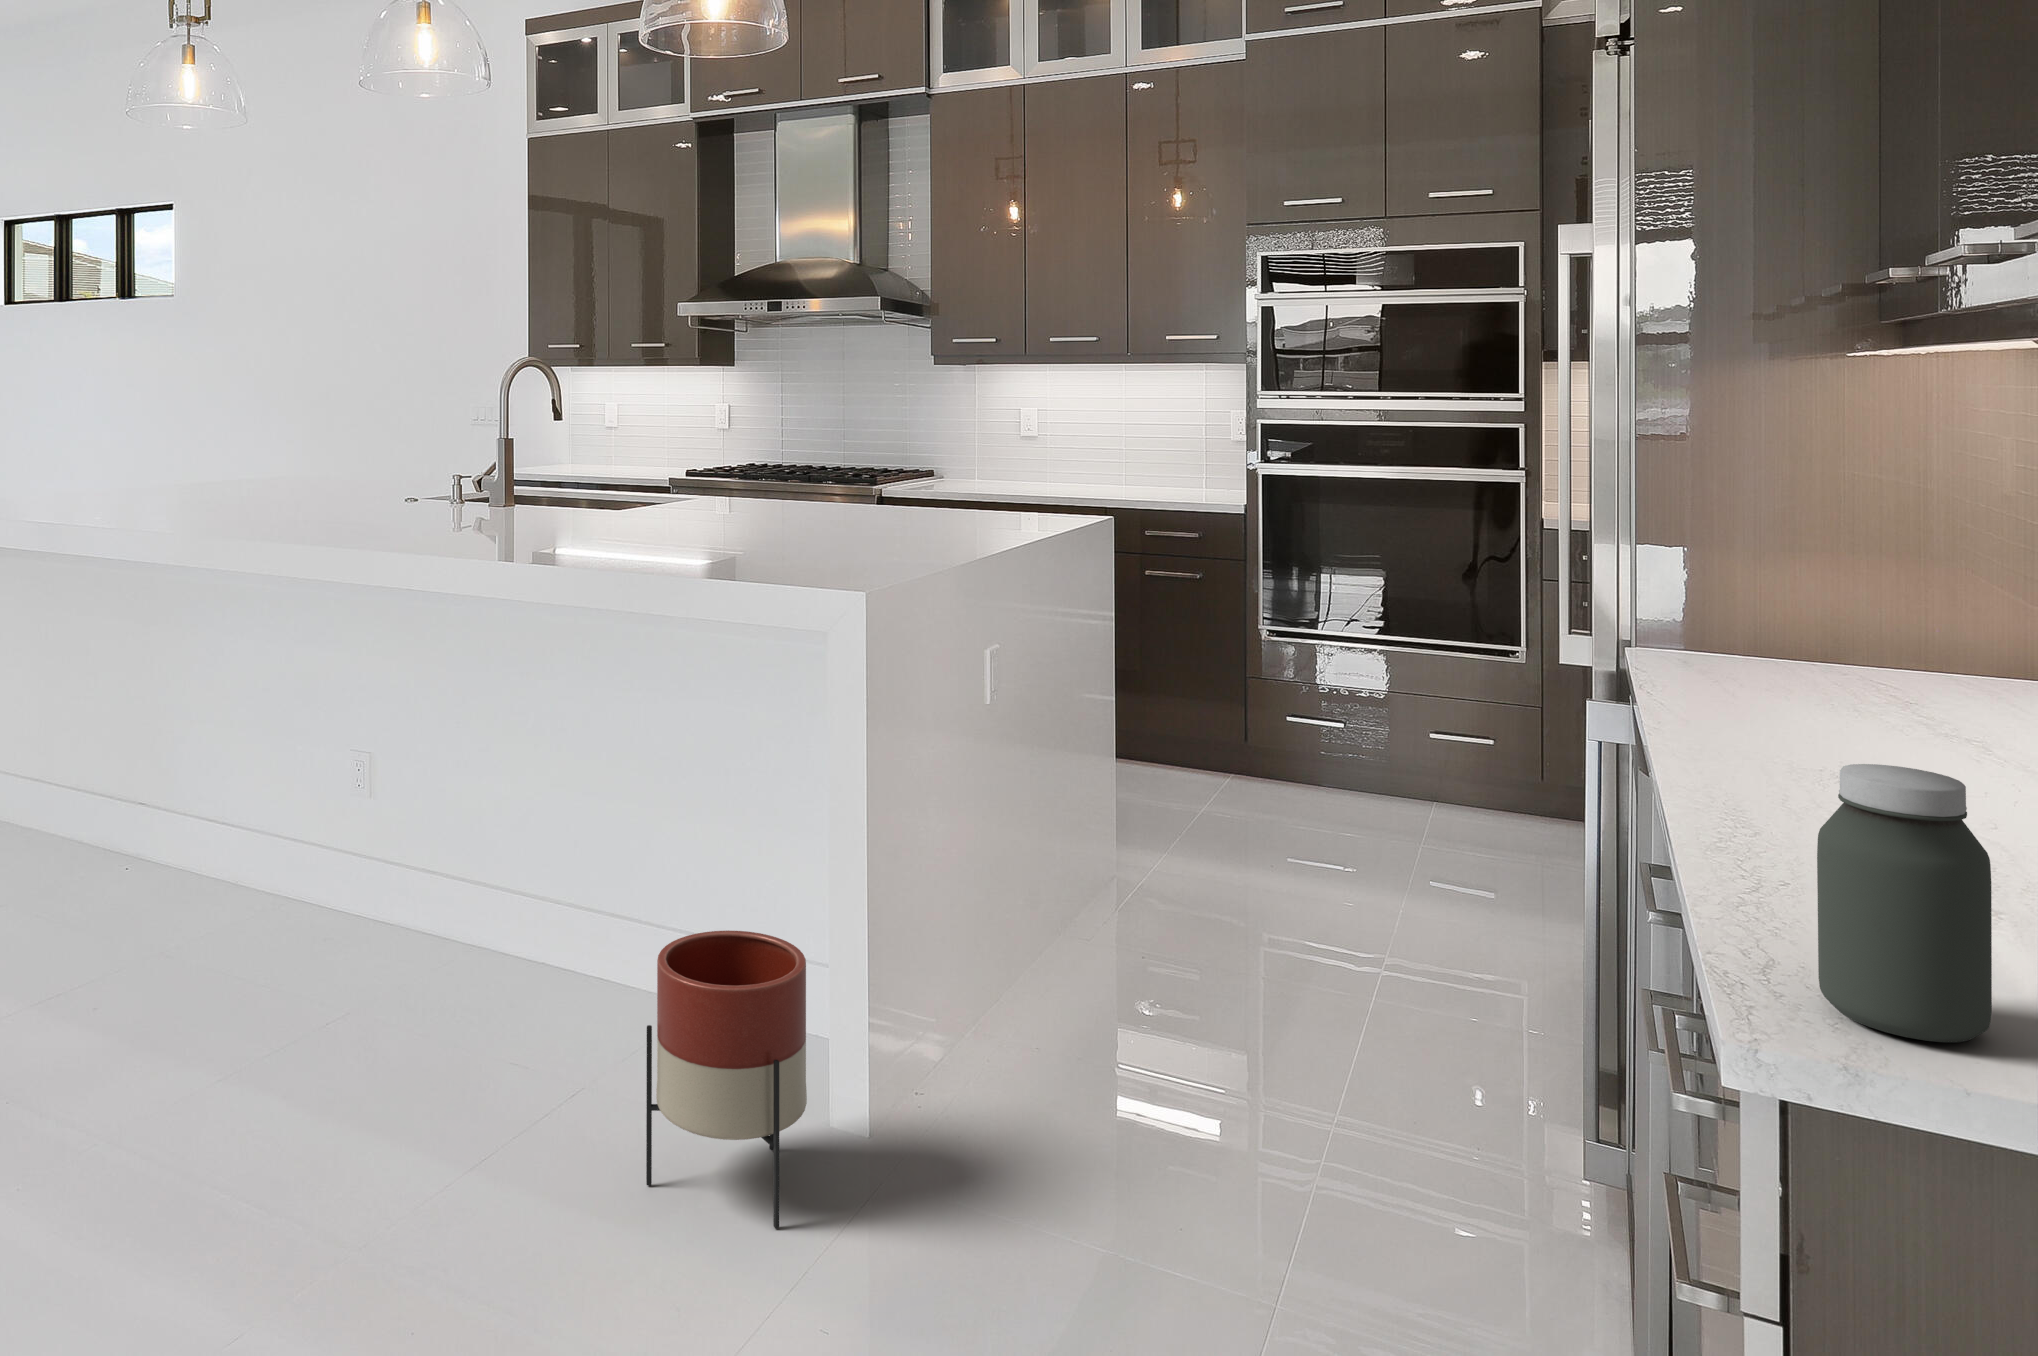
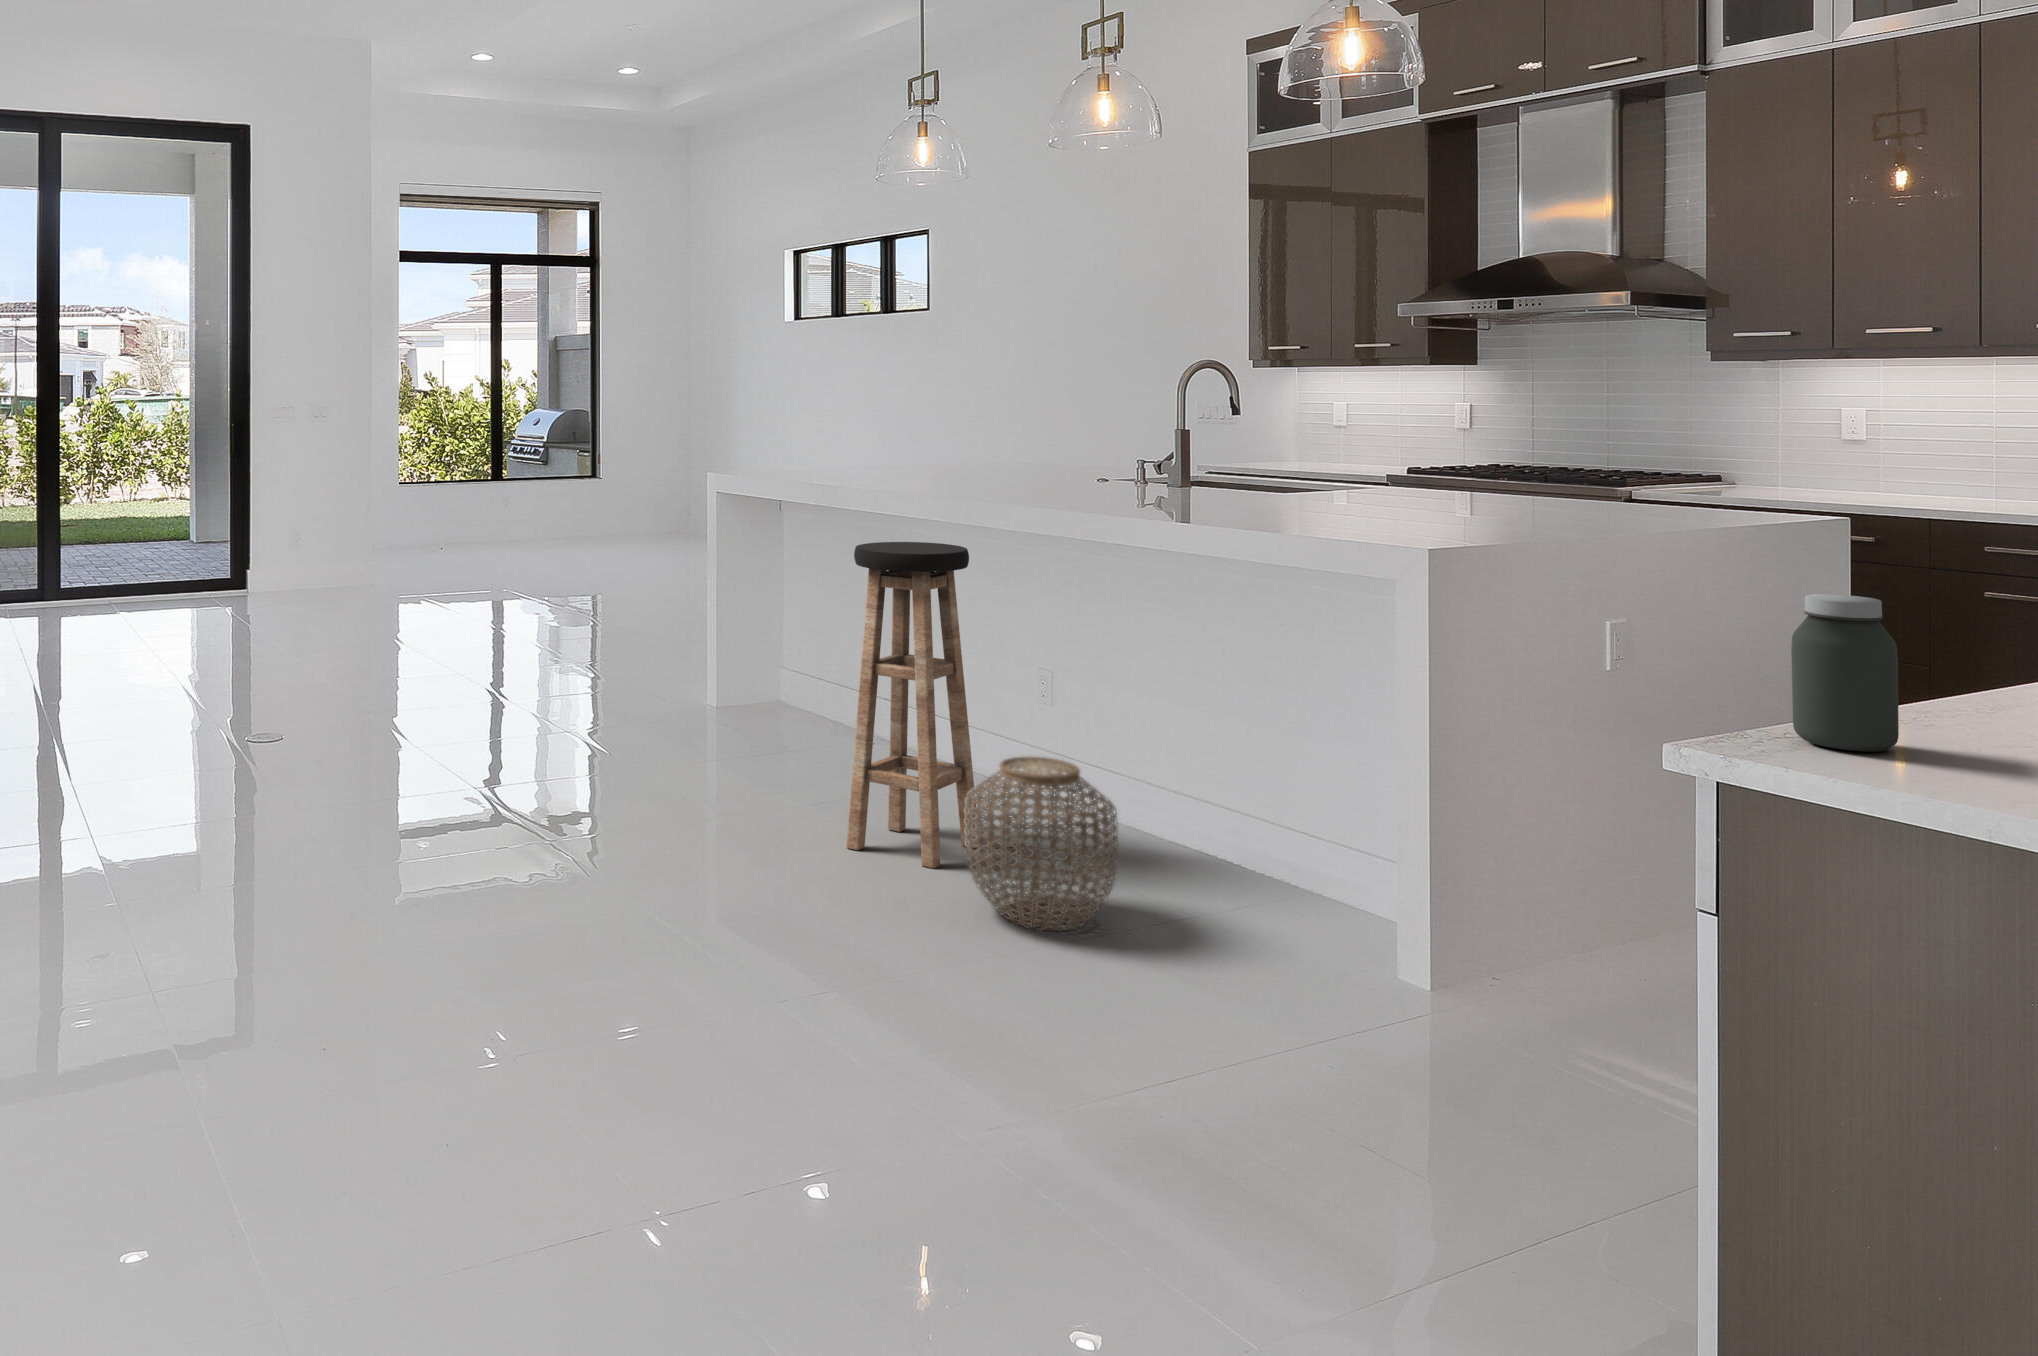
bar stool: none [80,612,273,1087] -> present [847,542,976,868]
woven basket: none [268,914,478,1175] -> present [965,756,1118,931]
planter: present [646,930,807,1229] -> none [1242,800,1379,1017]

